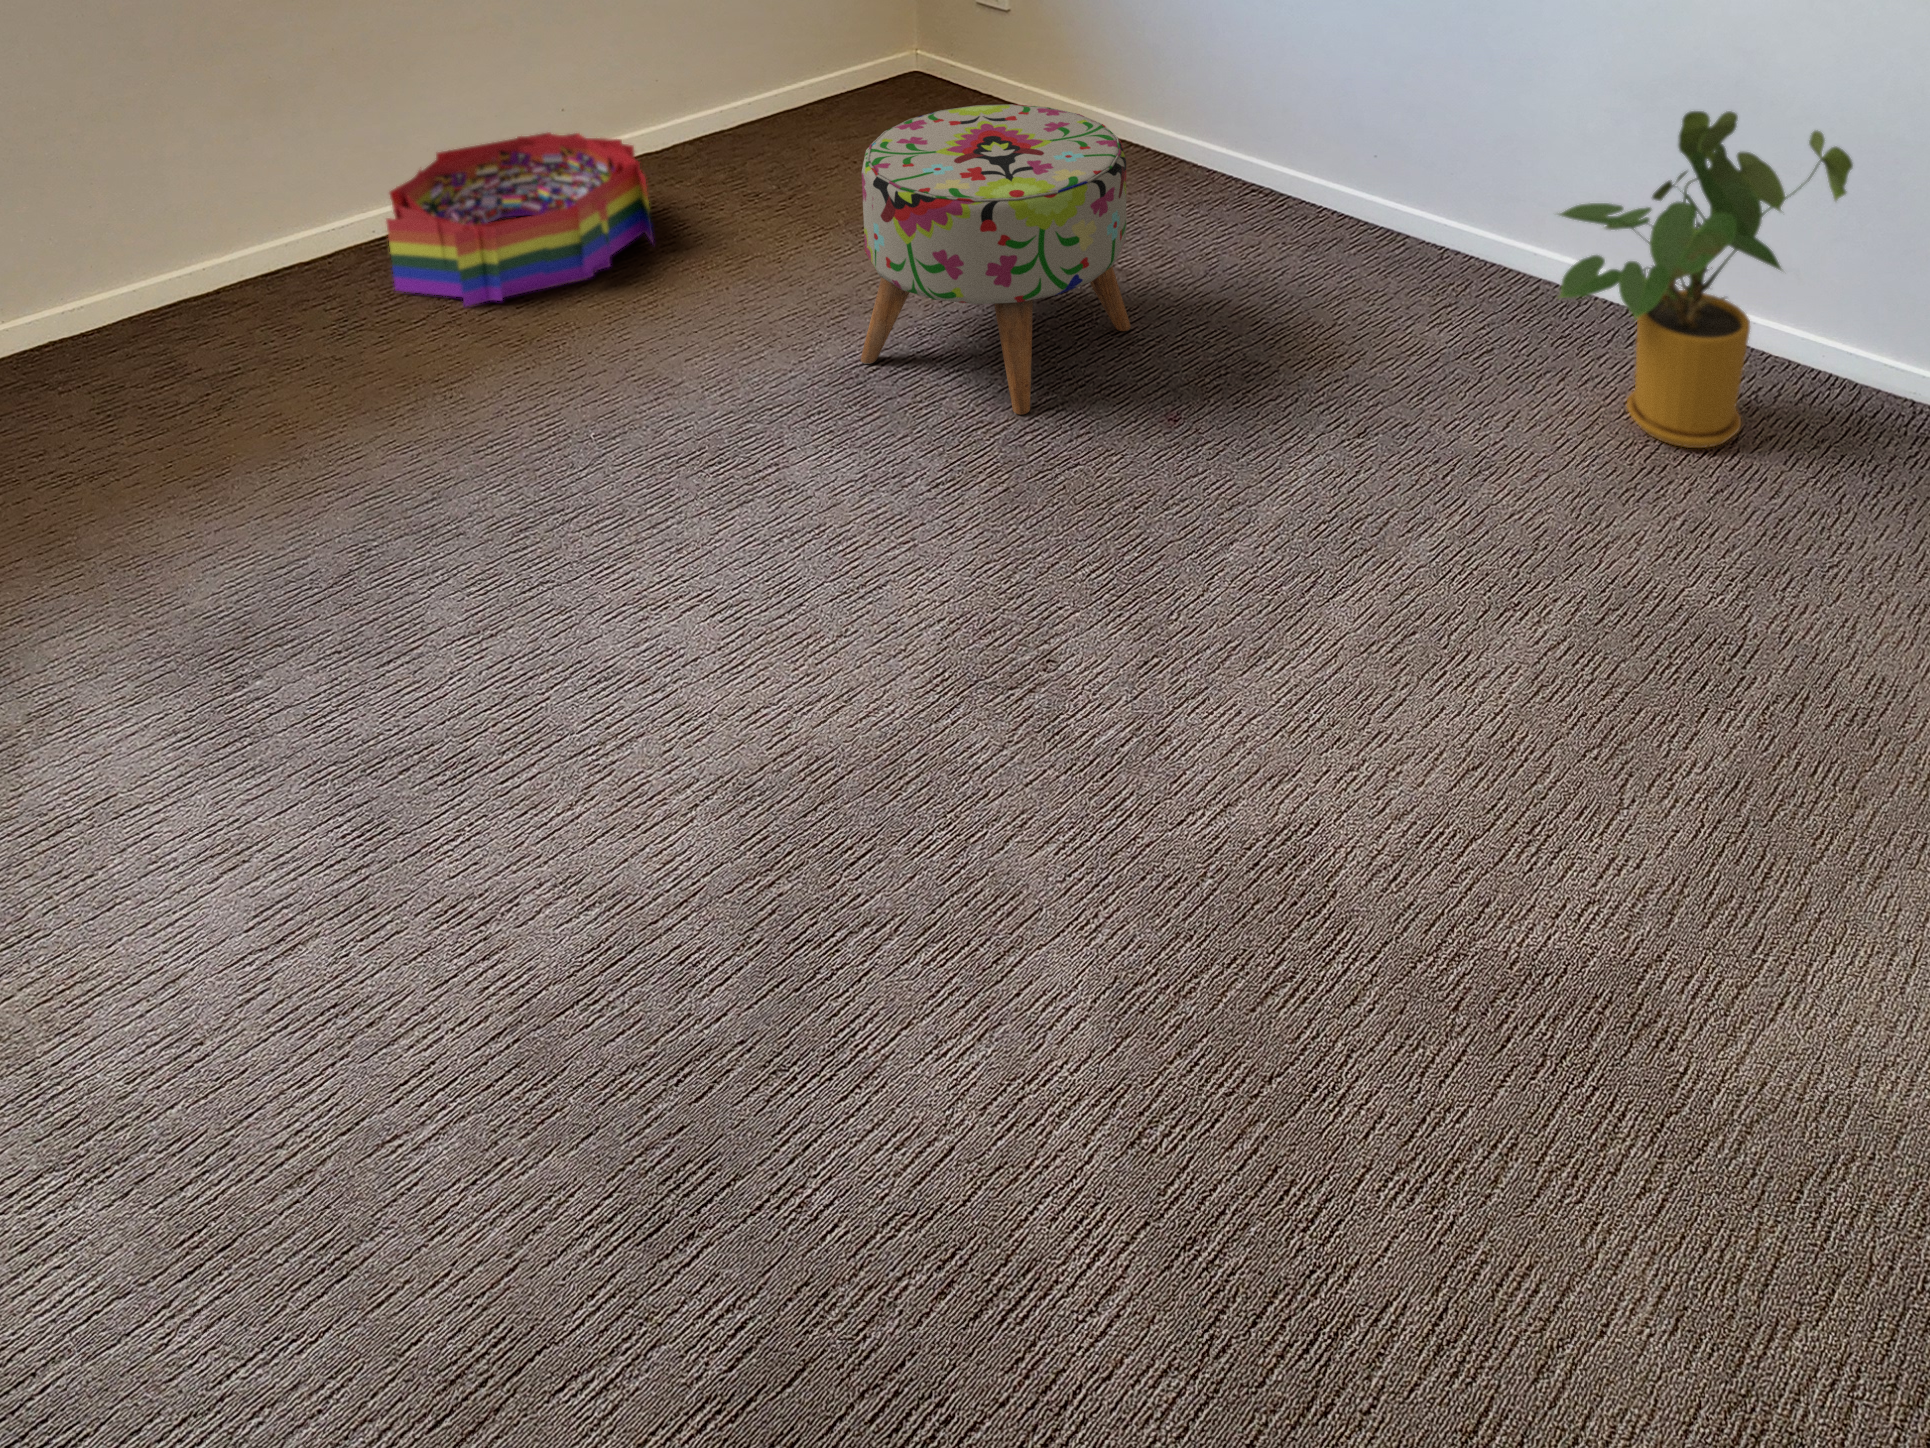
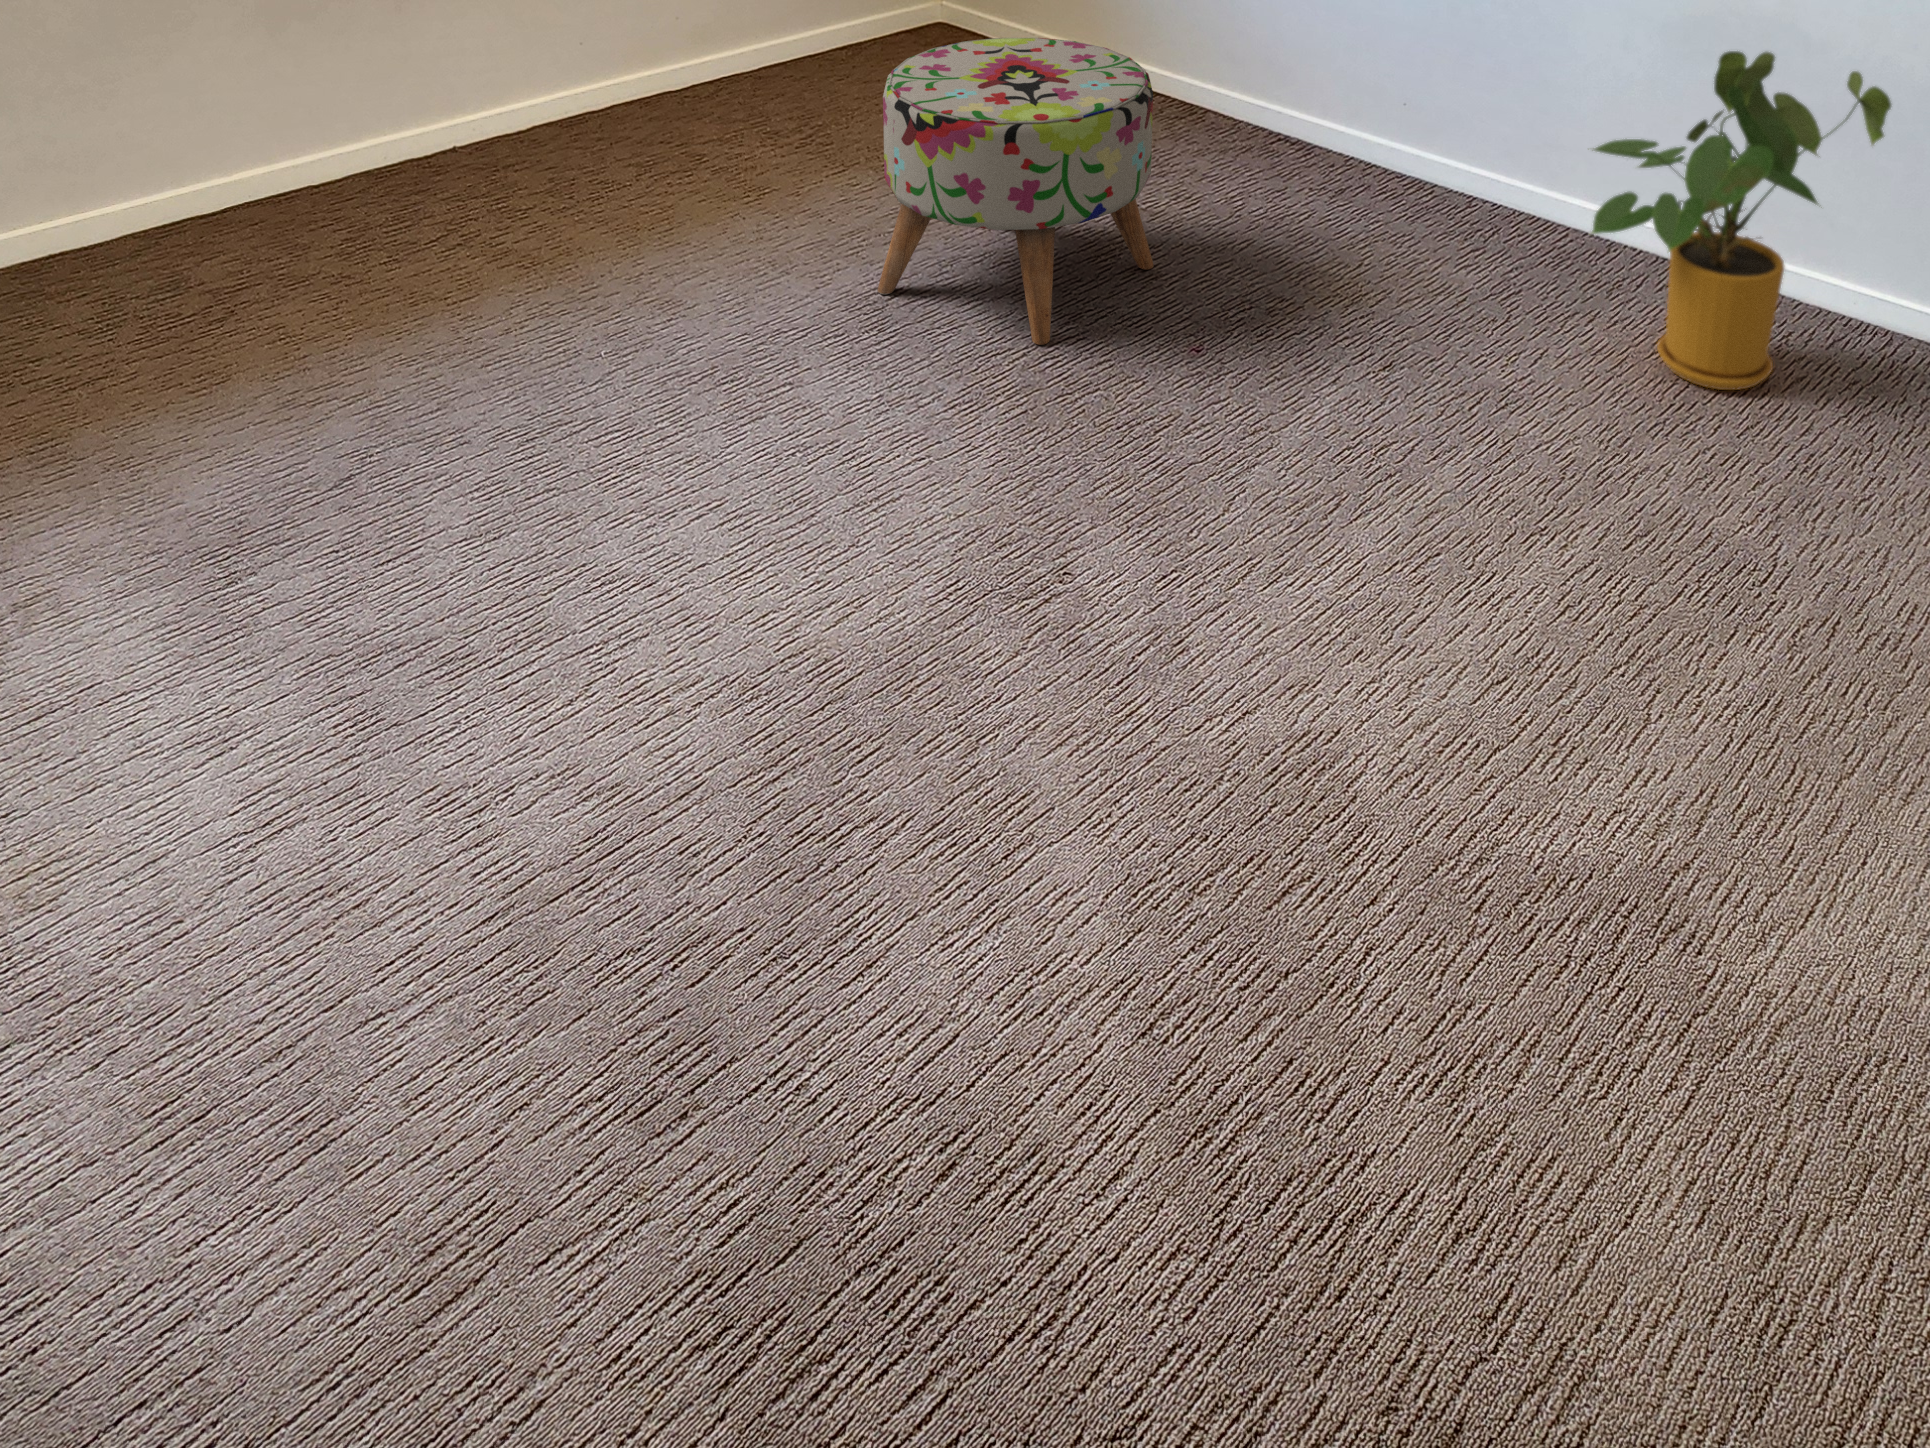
storage bin: present [386,132,653,306] -> none [394,65,669,233]

